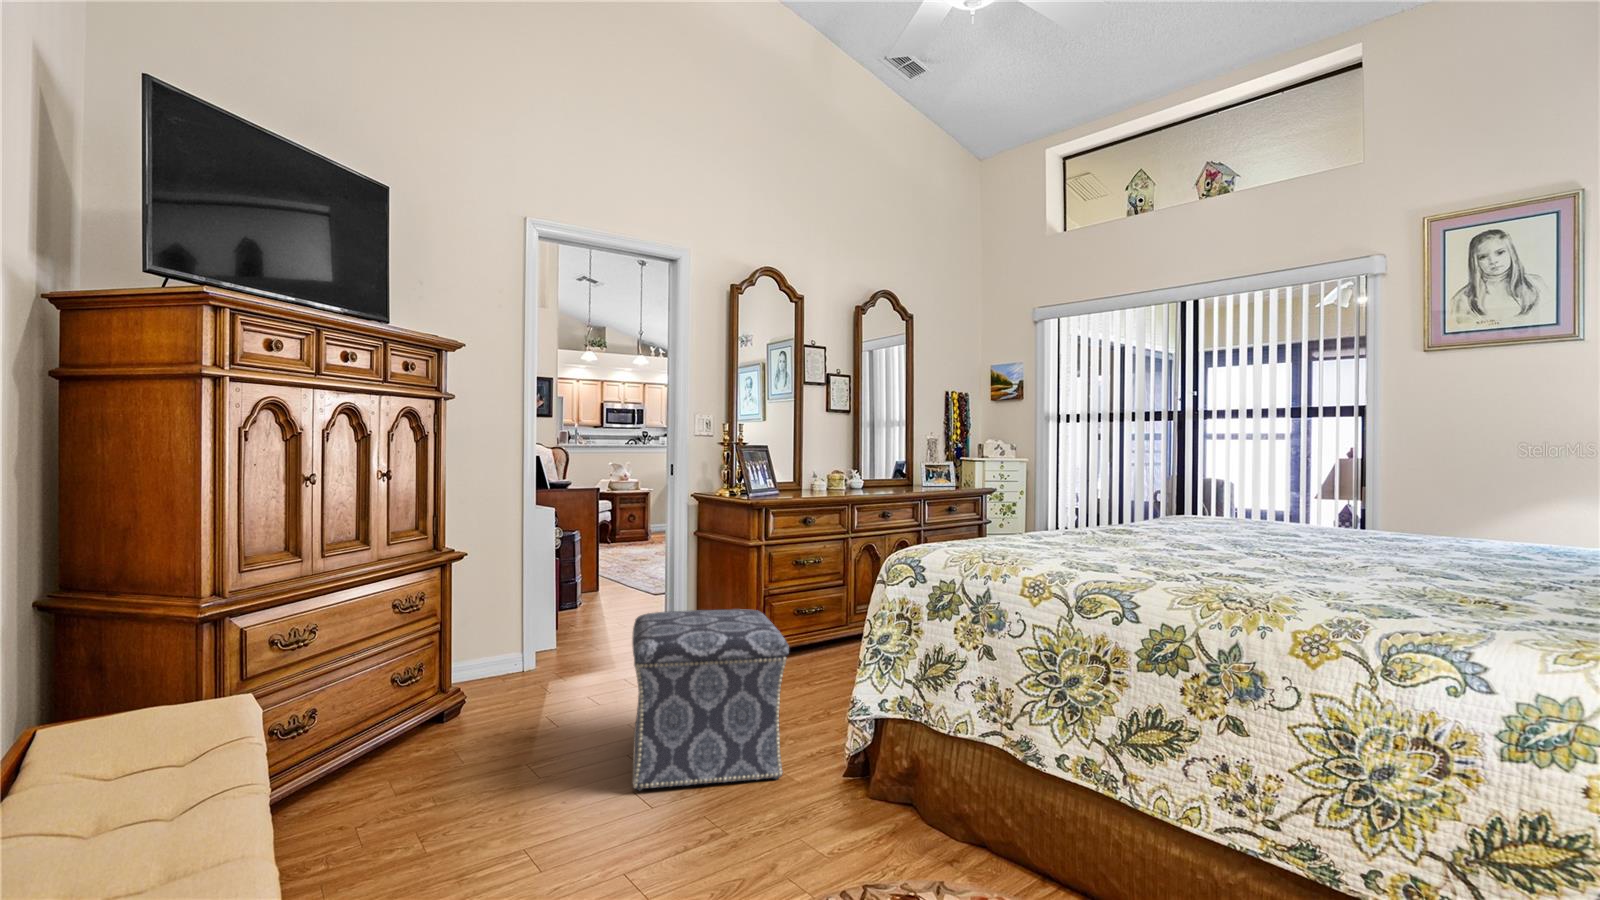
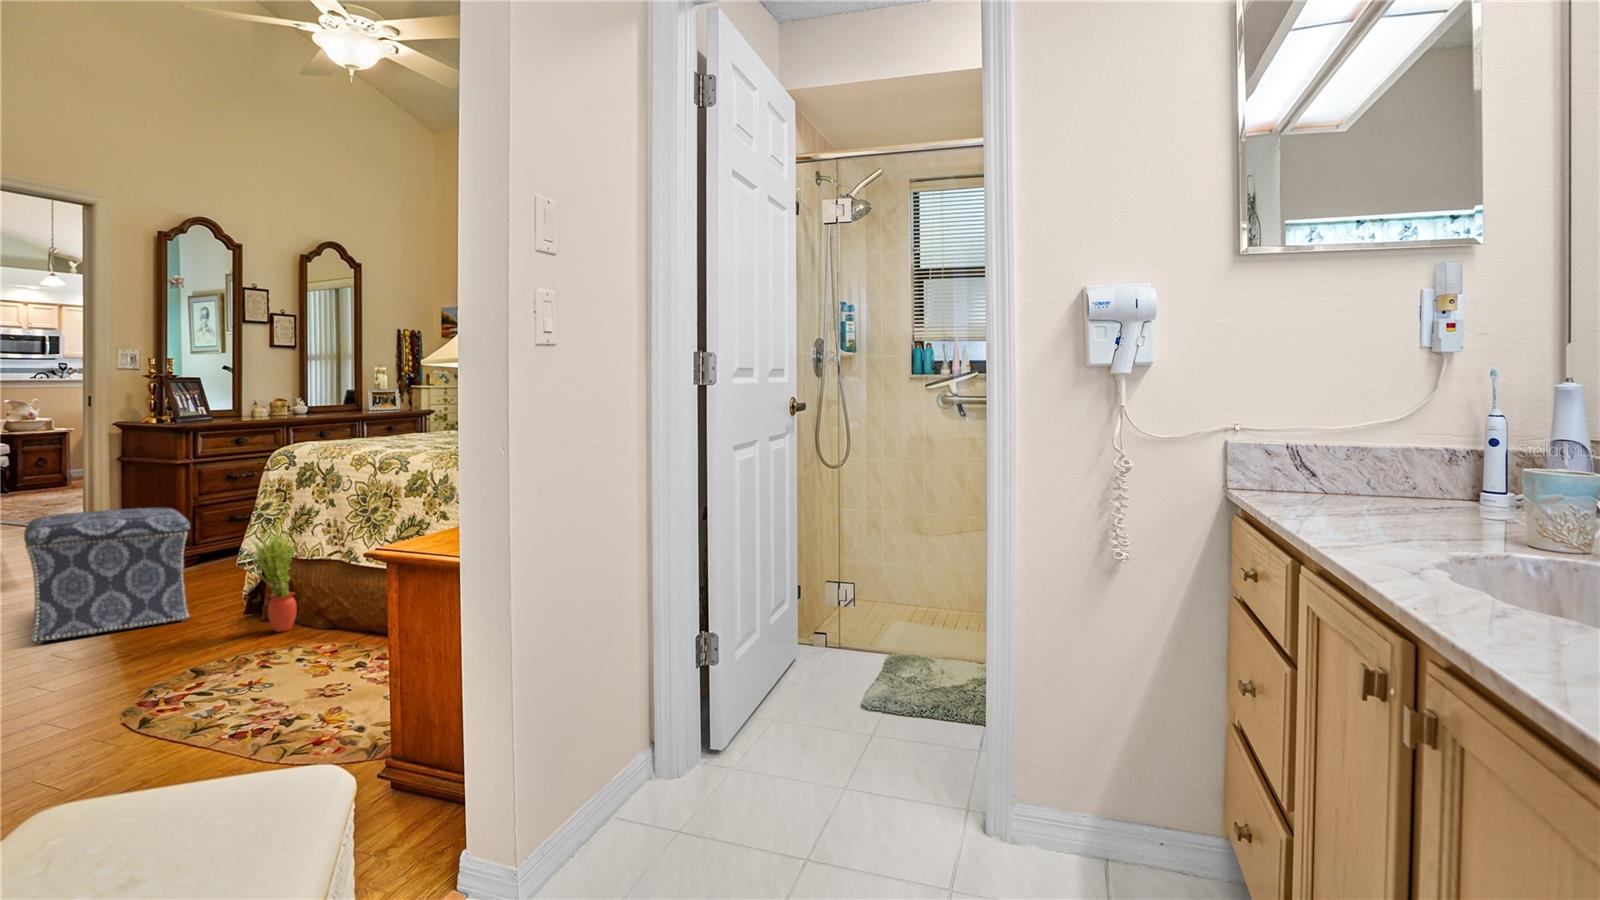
potted plant: none [869,670,938,848] -> present [248,526,298,632]

